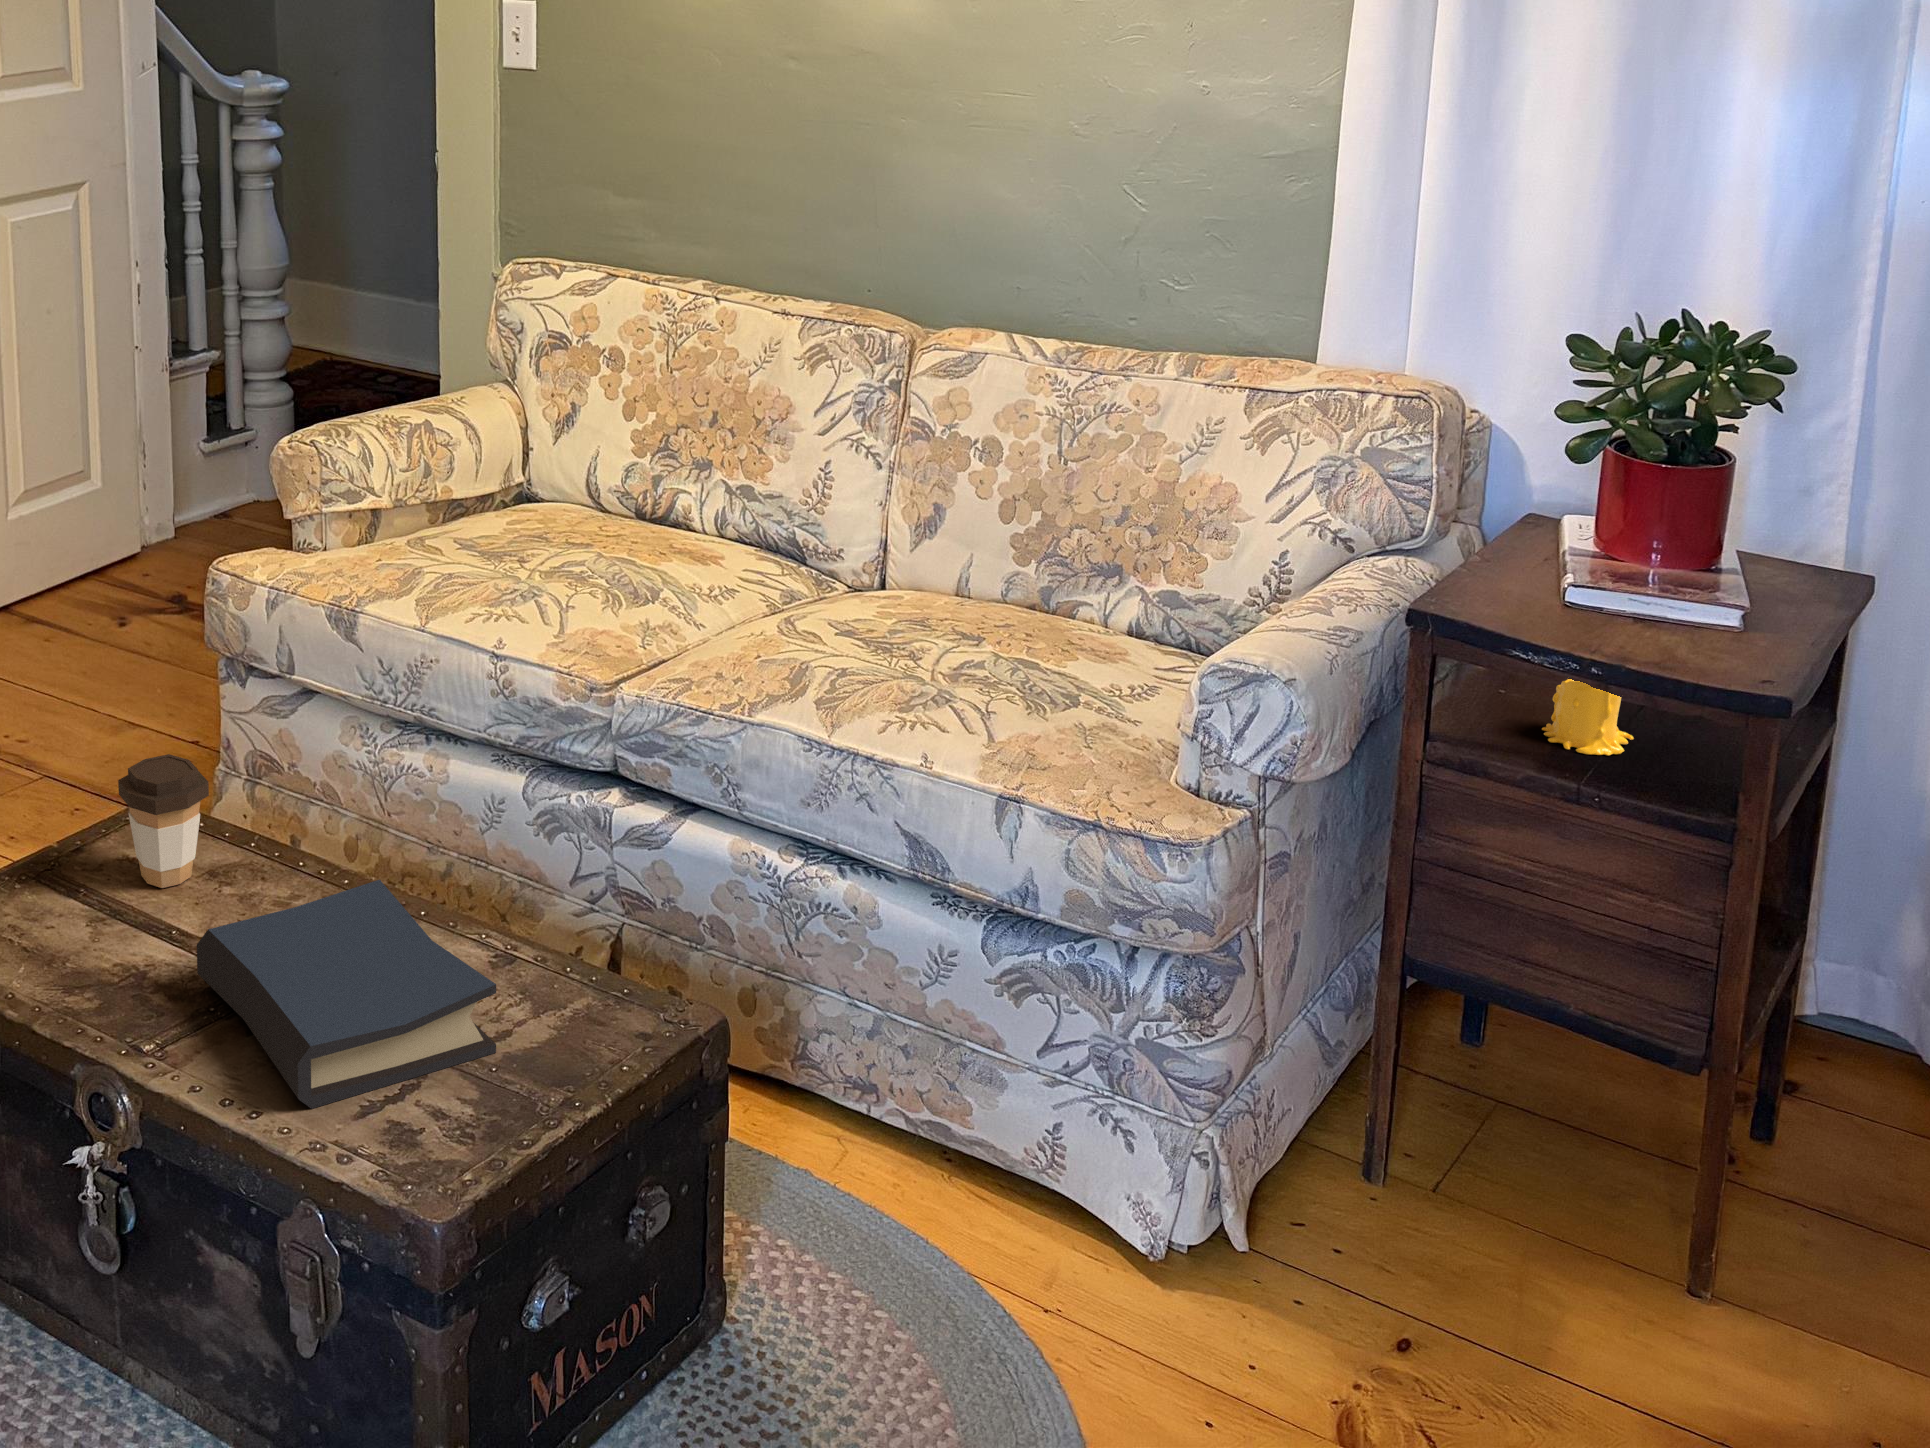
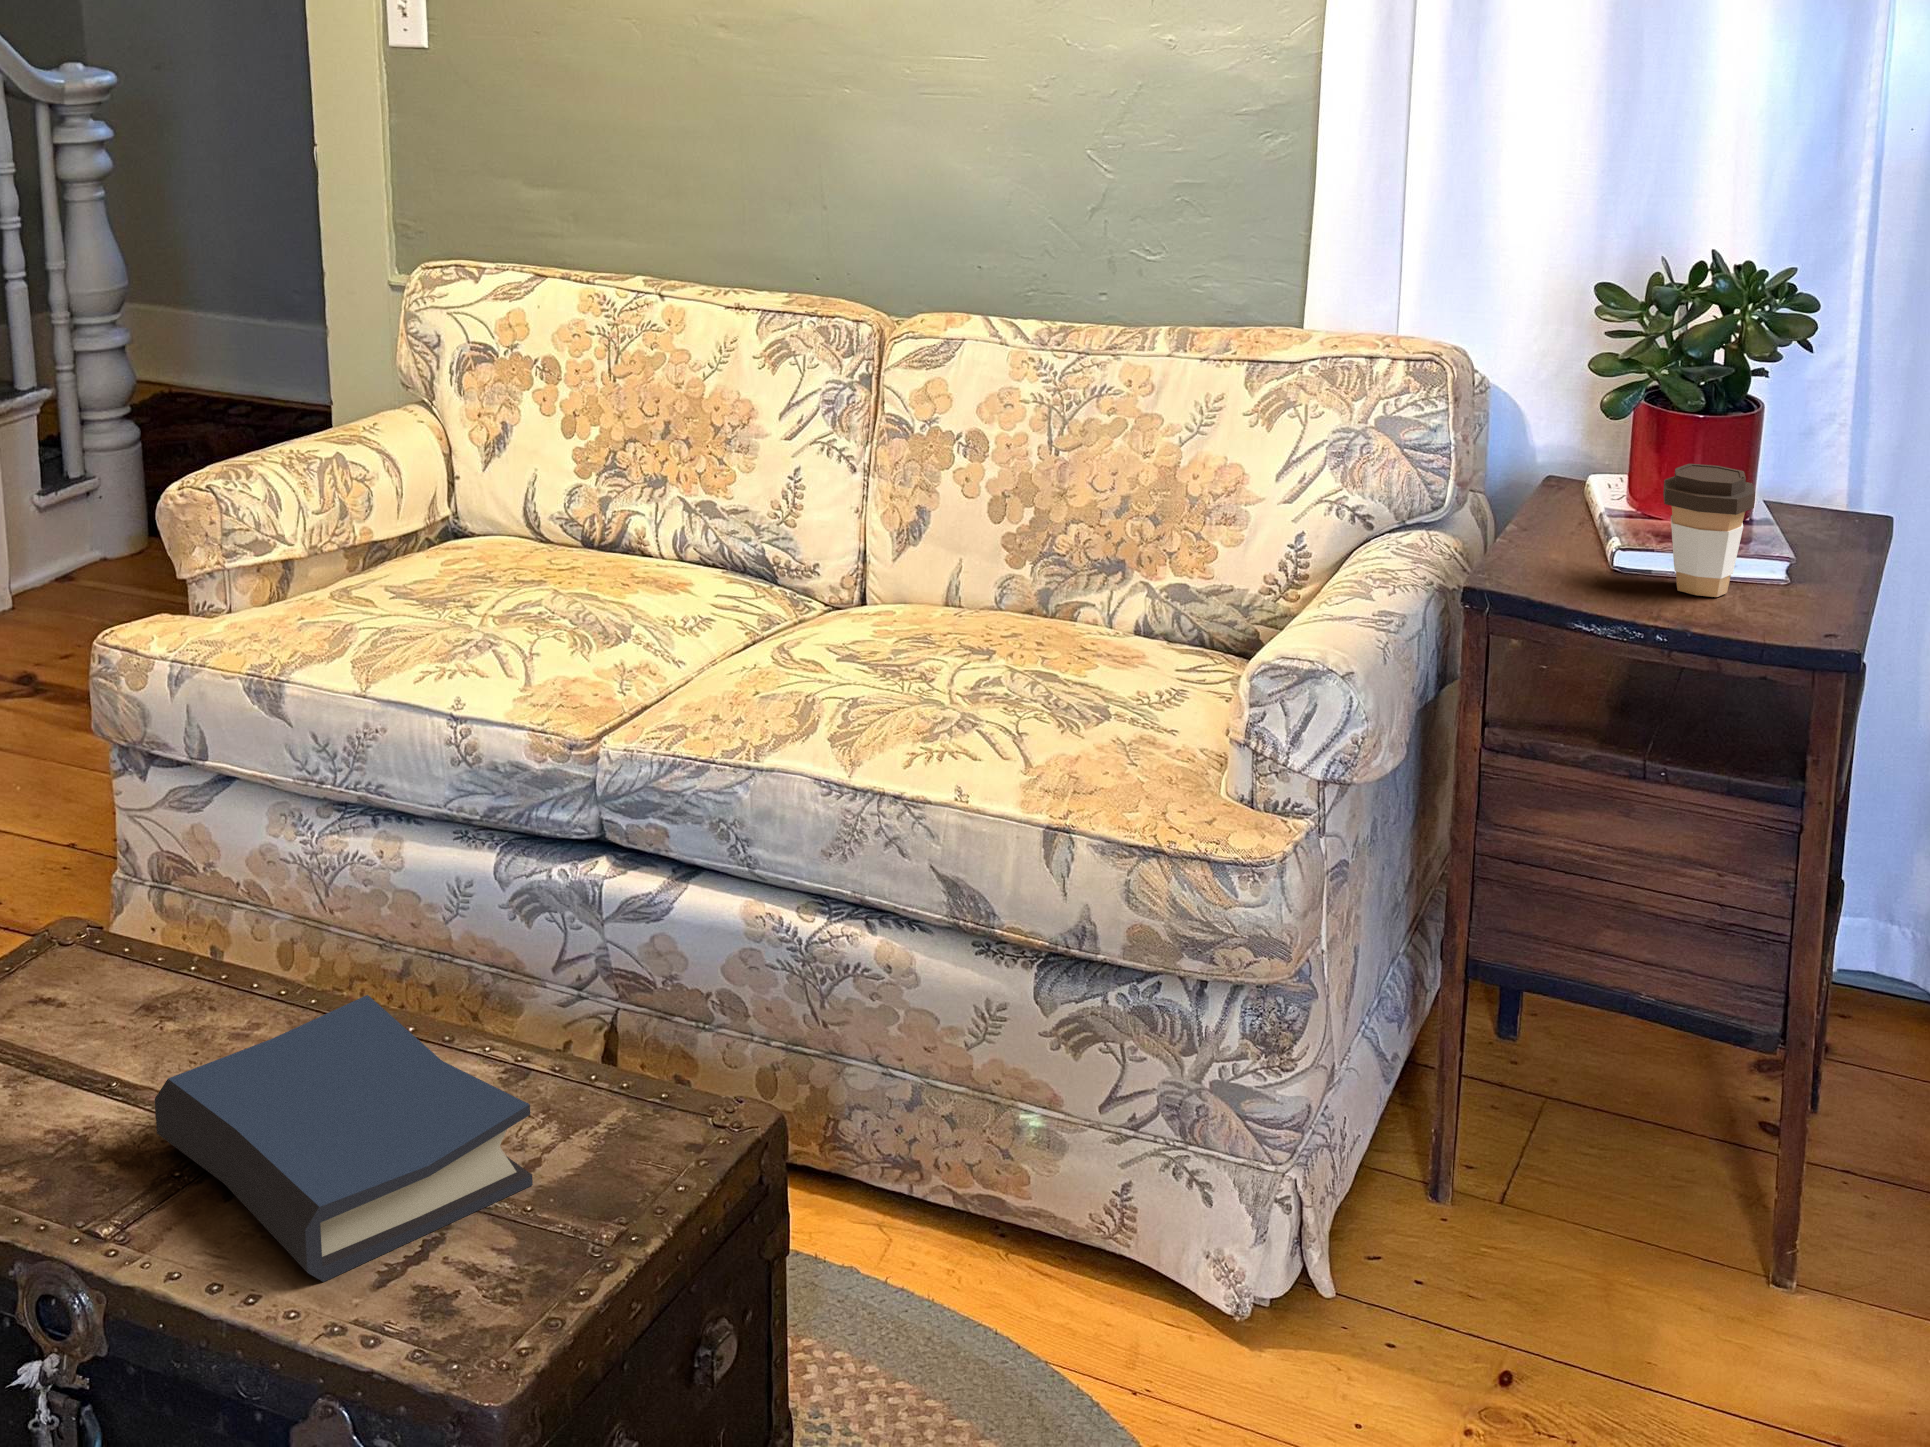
candle: present [1542,679,1634,755] -> none [1580,630,1670,721]
coffee cup: present [118,754,209,888] -> present [1663,464,1755,597]

